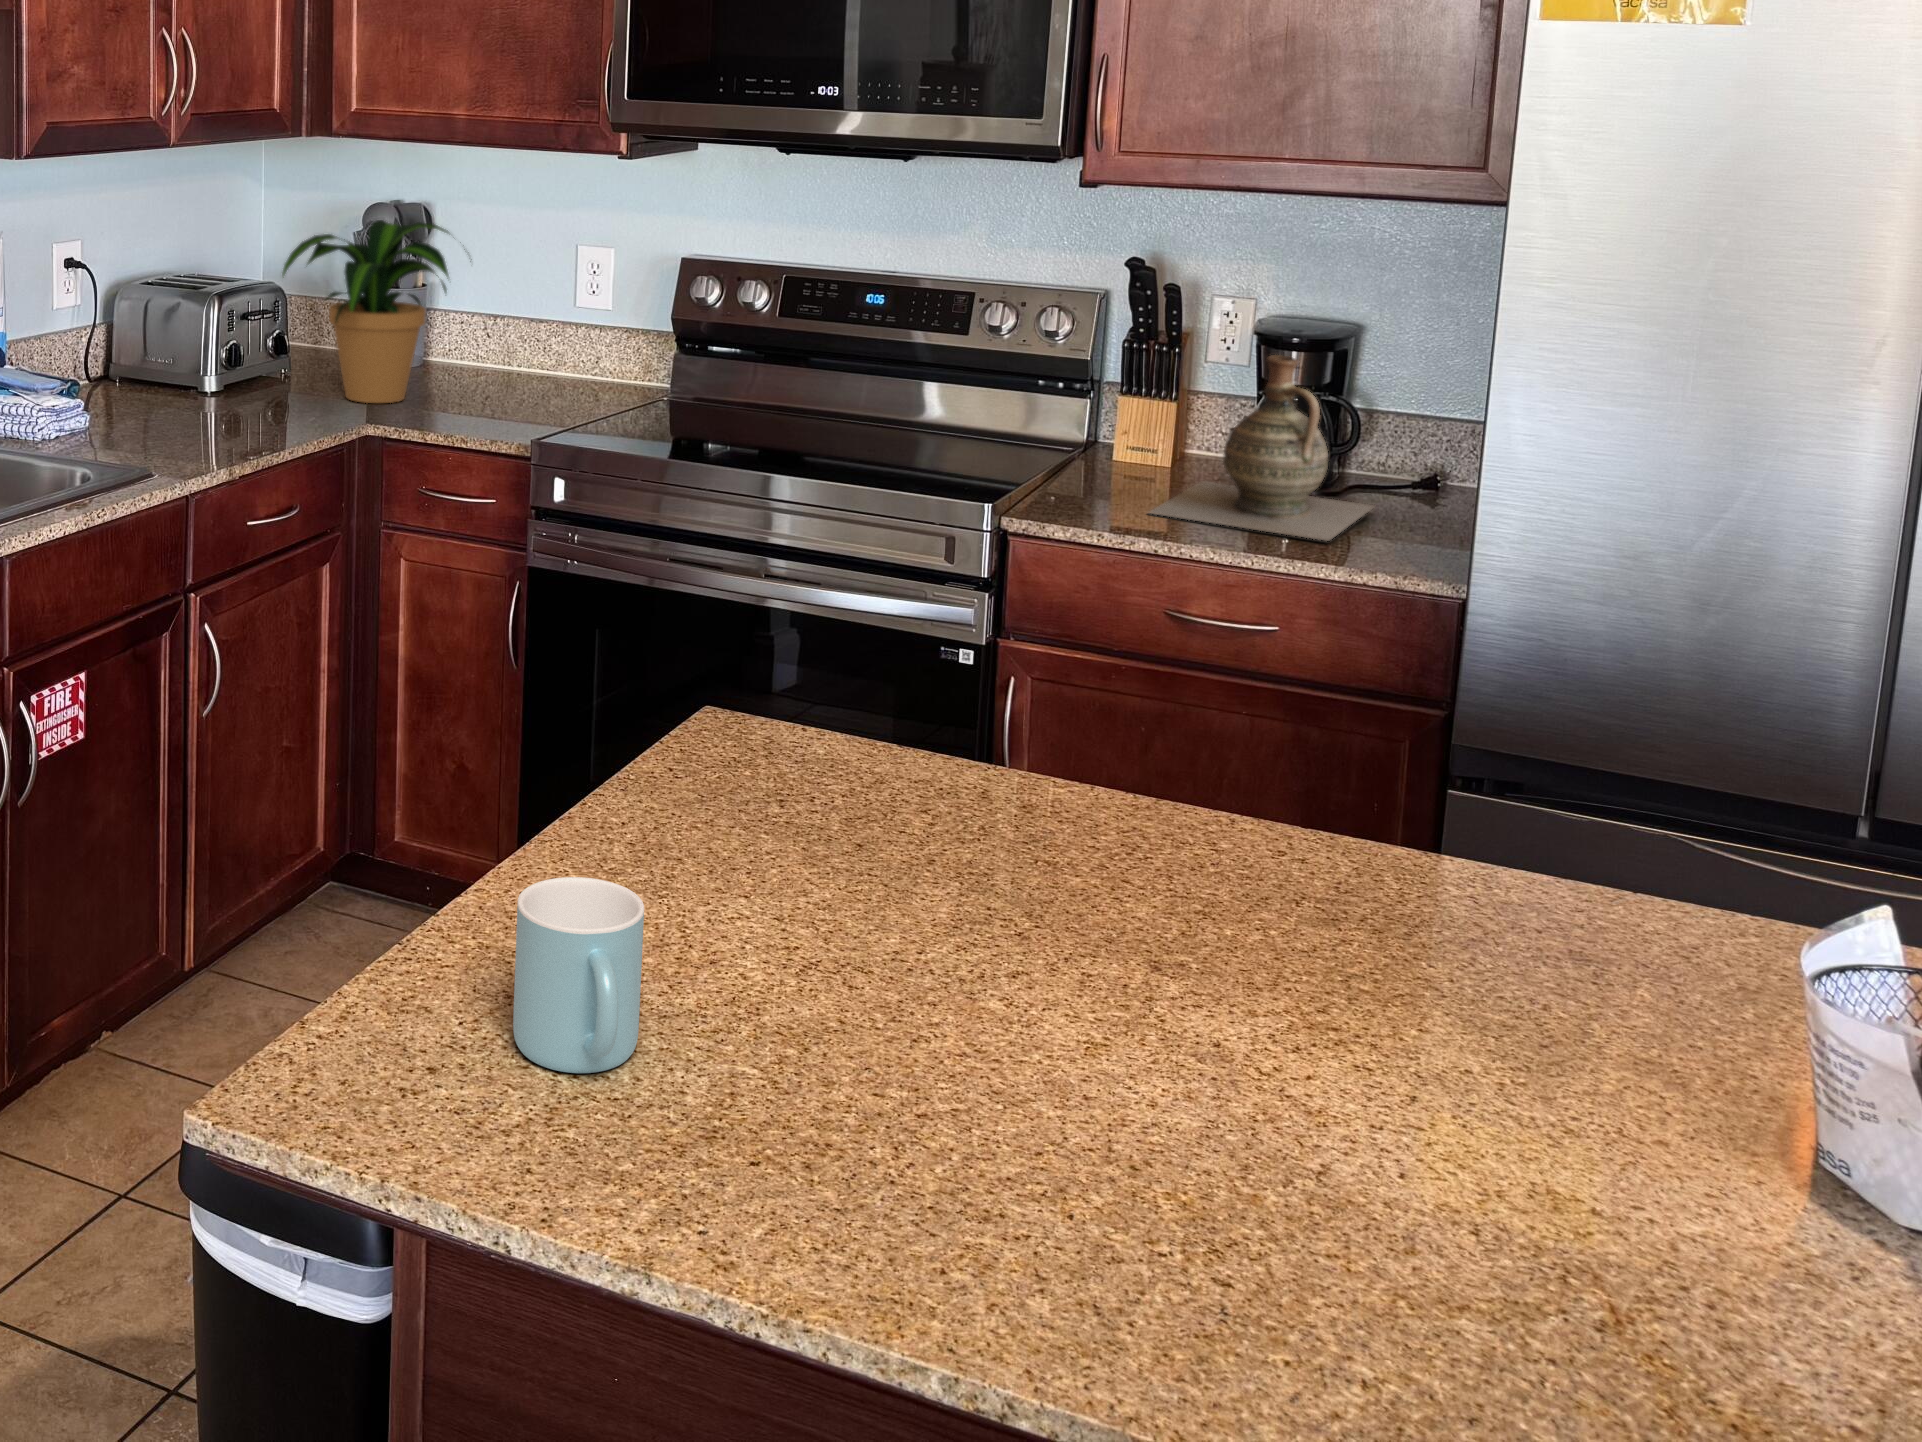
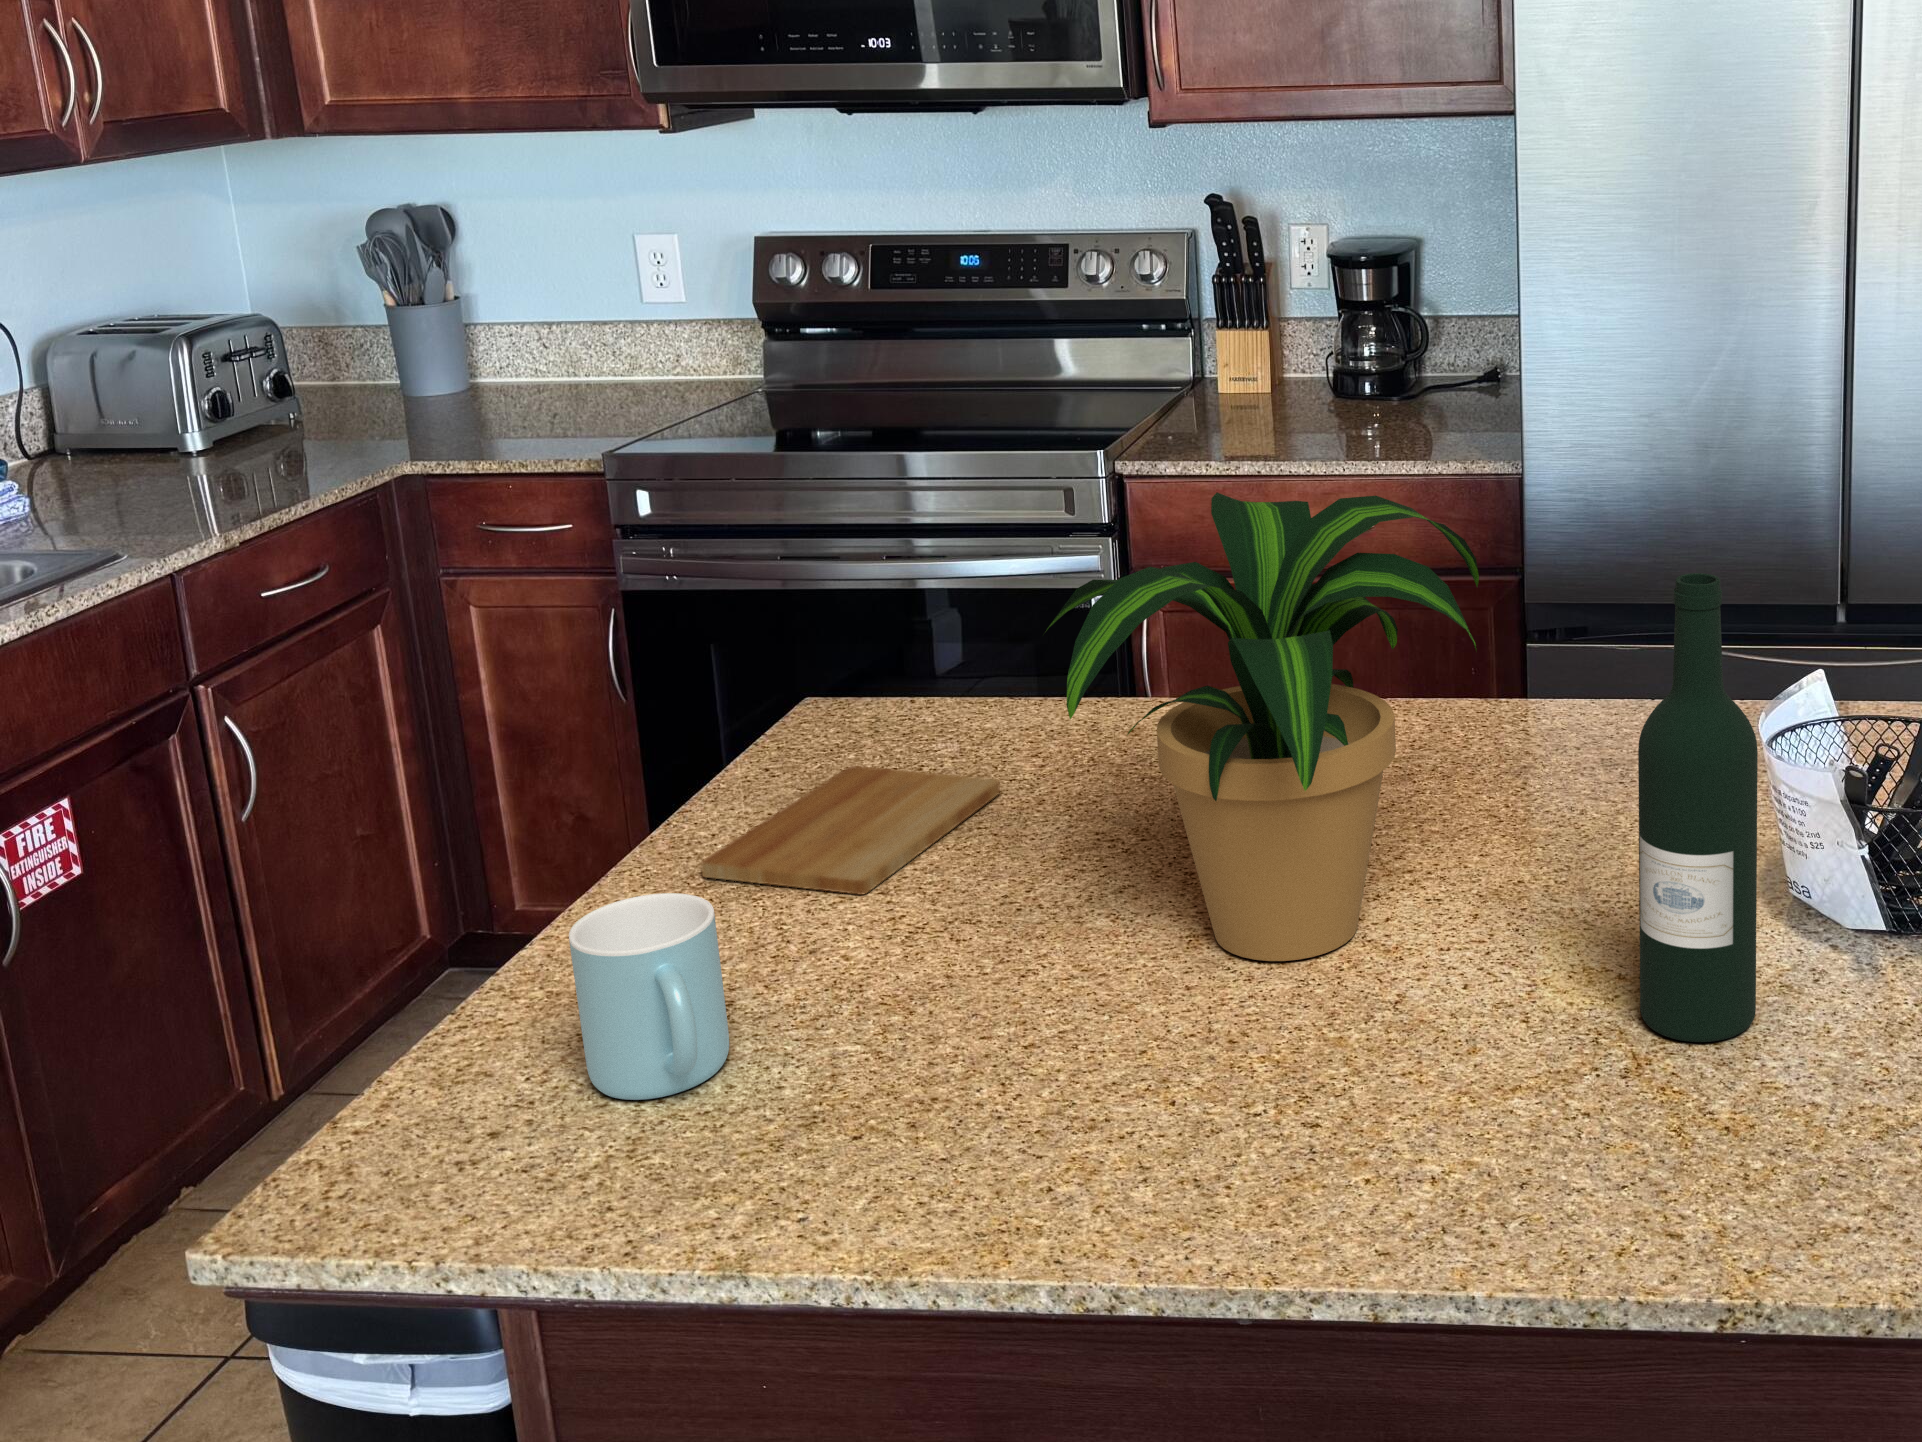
potted plant: present [282,220,472,403] -> present [1046,492,1479,961]
ceramic jug: present [1149,355,1374,541] -> none [1246,270,1450,438]
wine bottle: none [1621,771,1815,1320] -> present [1638,573,1758,1042]
cutting board: none [613,785,893,917] -> present [701,766,1000,894]

